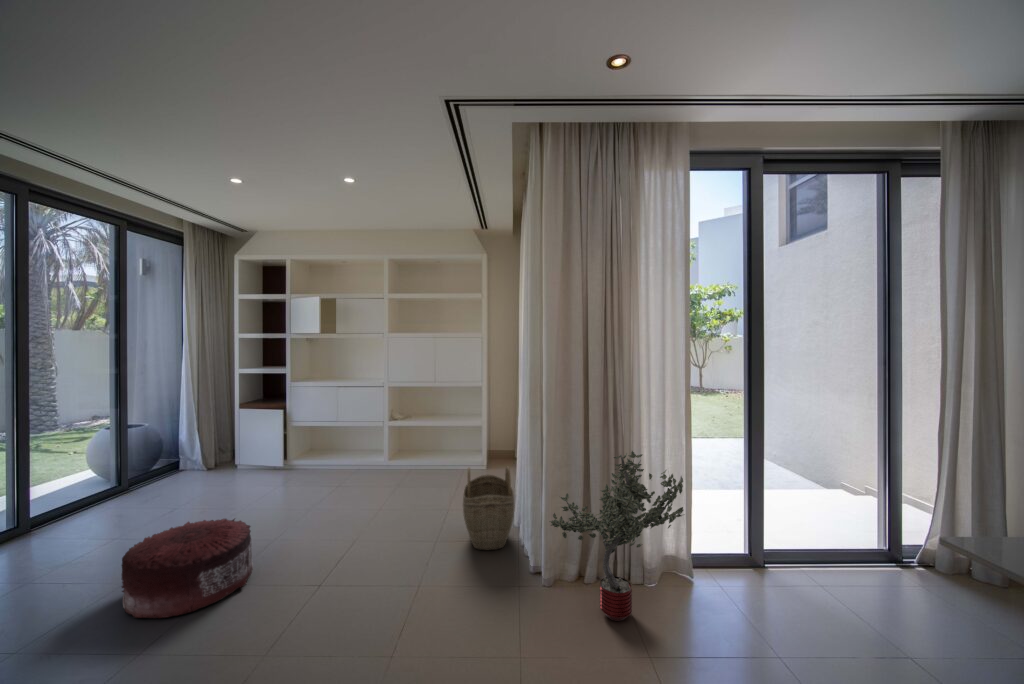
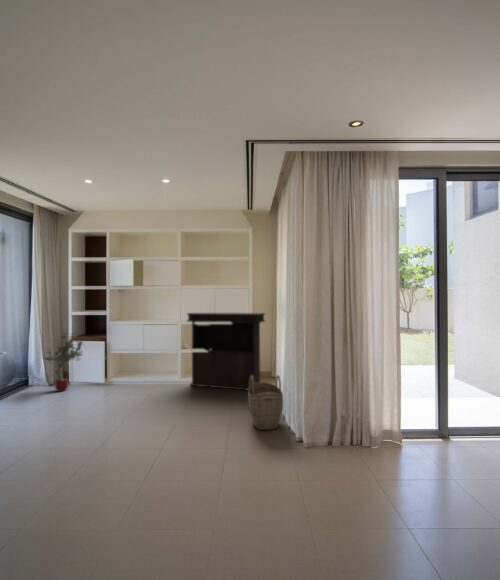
console table: none [395,369,503,480] -> present [188,312,265,391]
potted tree: present [549,451,683,621] -> present [43,333,82,391]
pouf: present [122,519,253,618] -> none [43,407,117,463]

